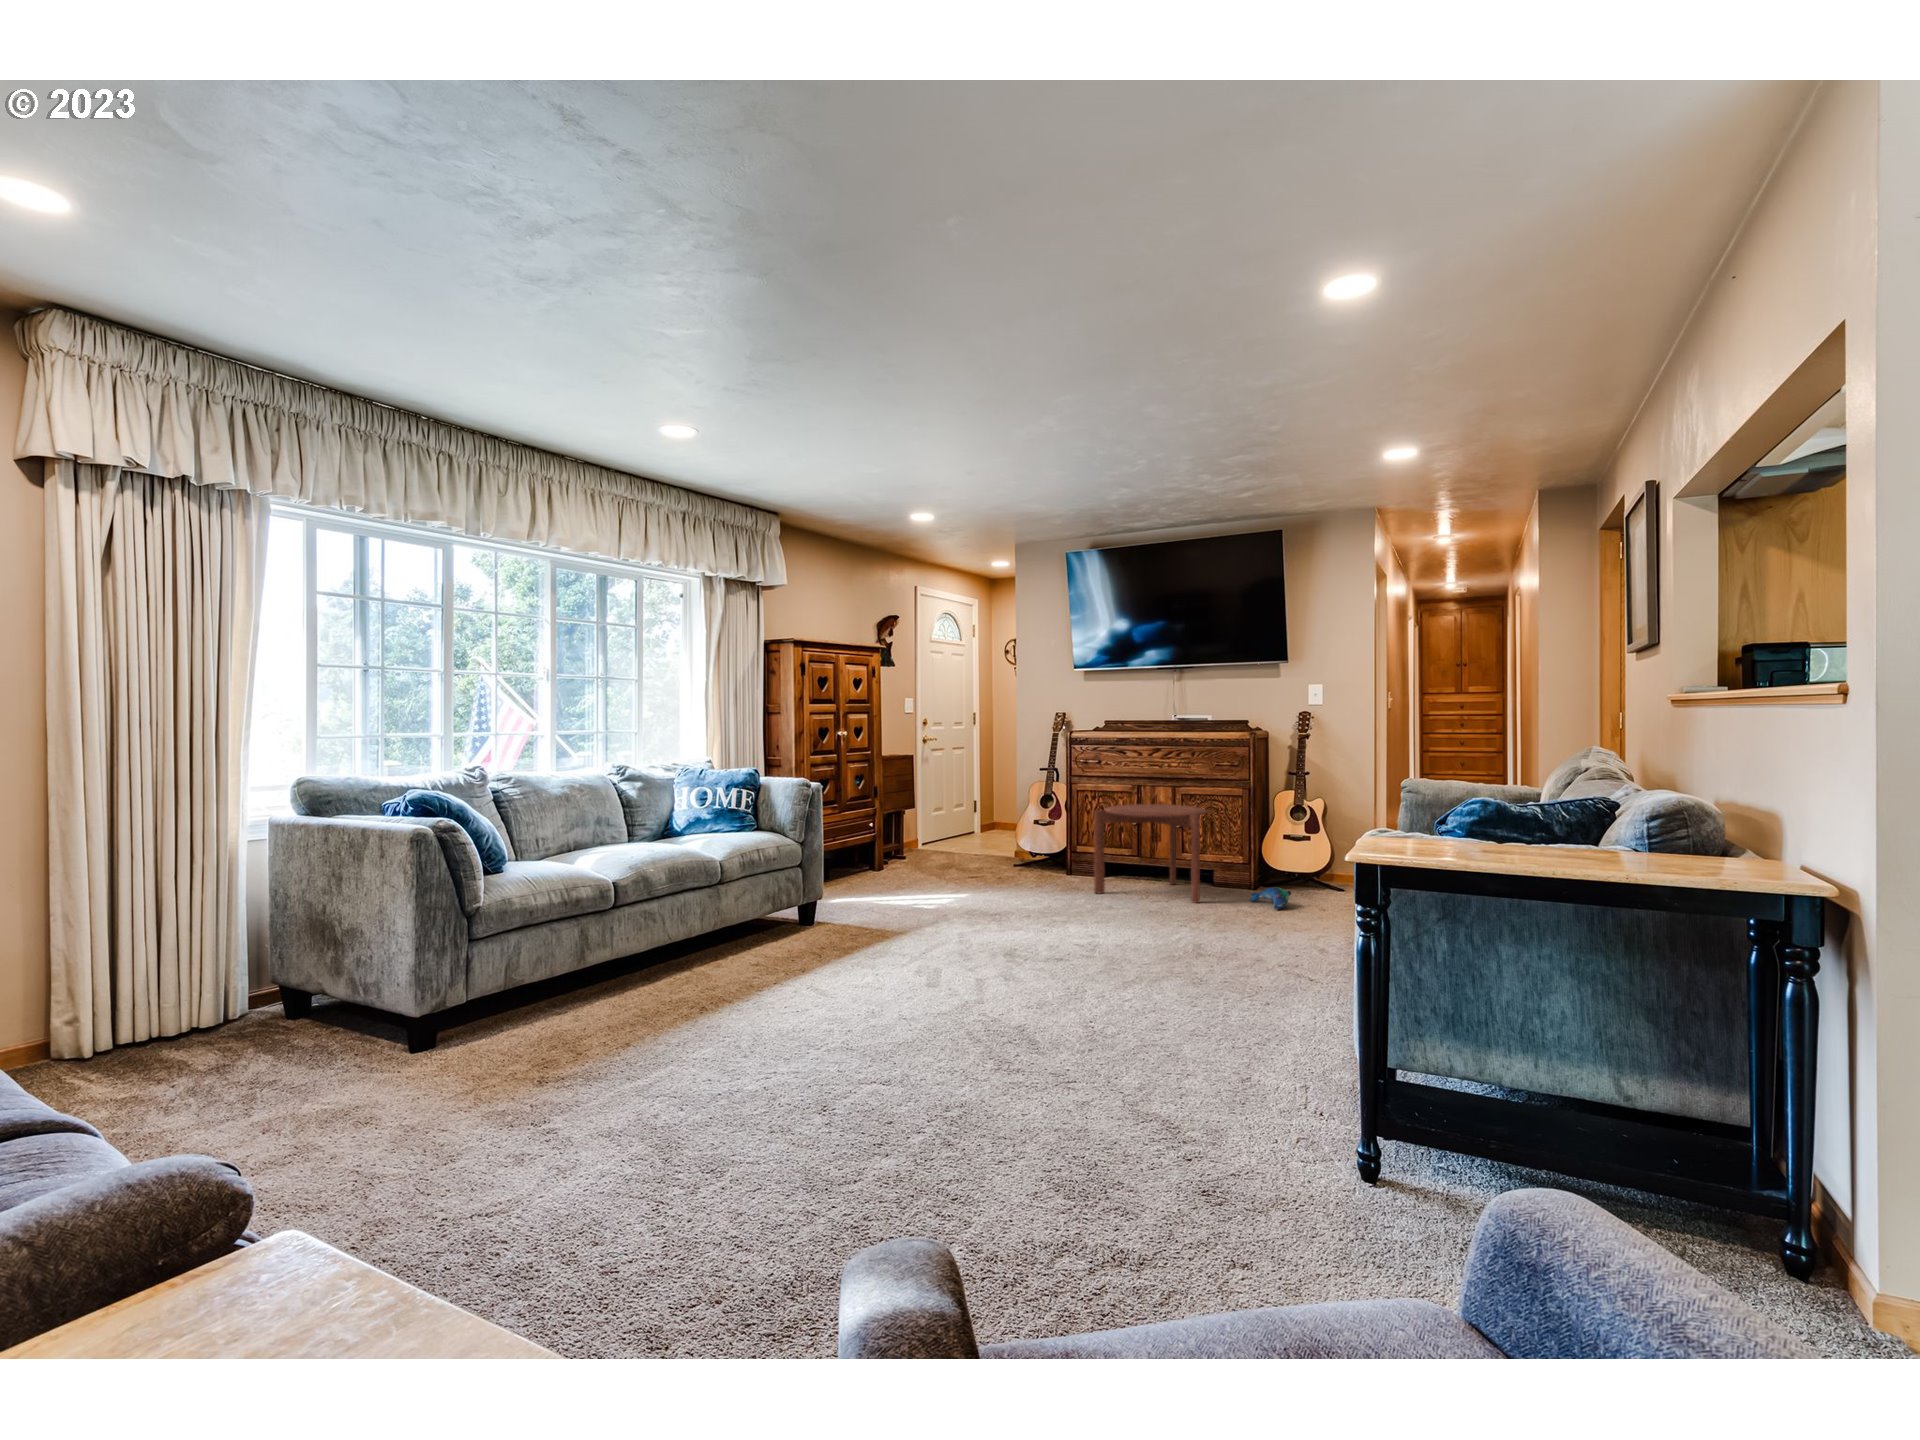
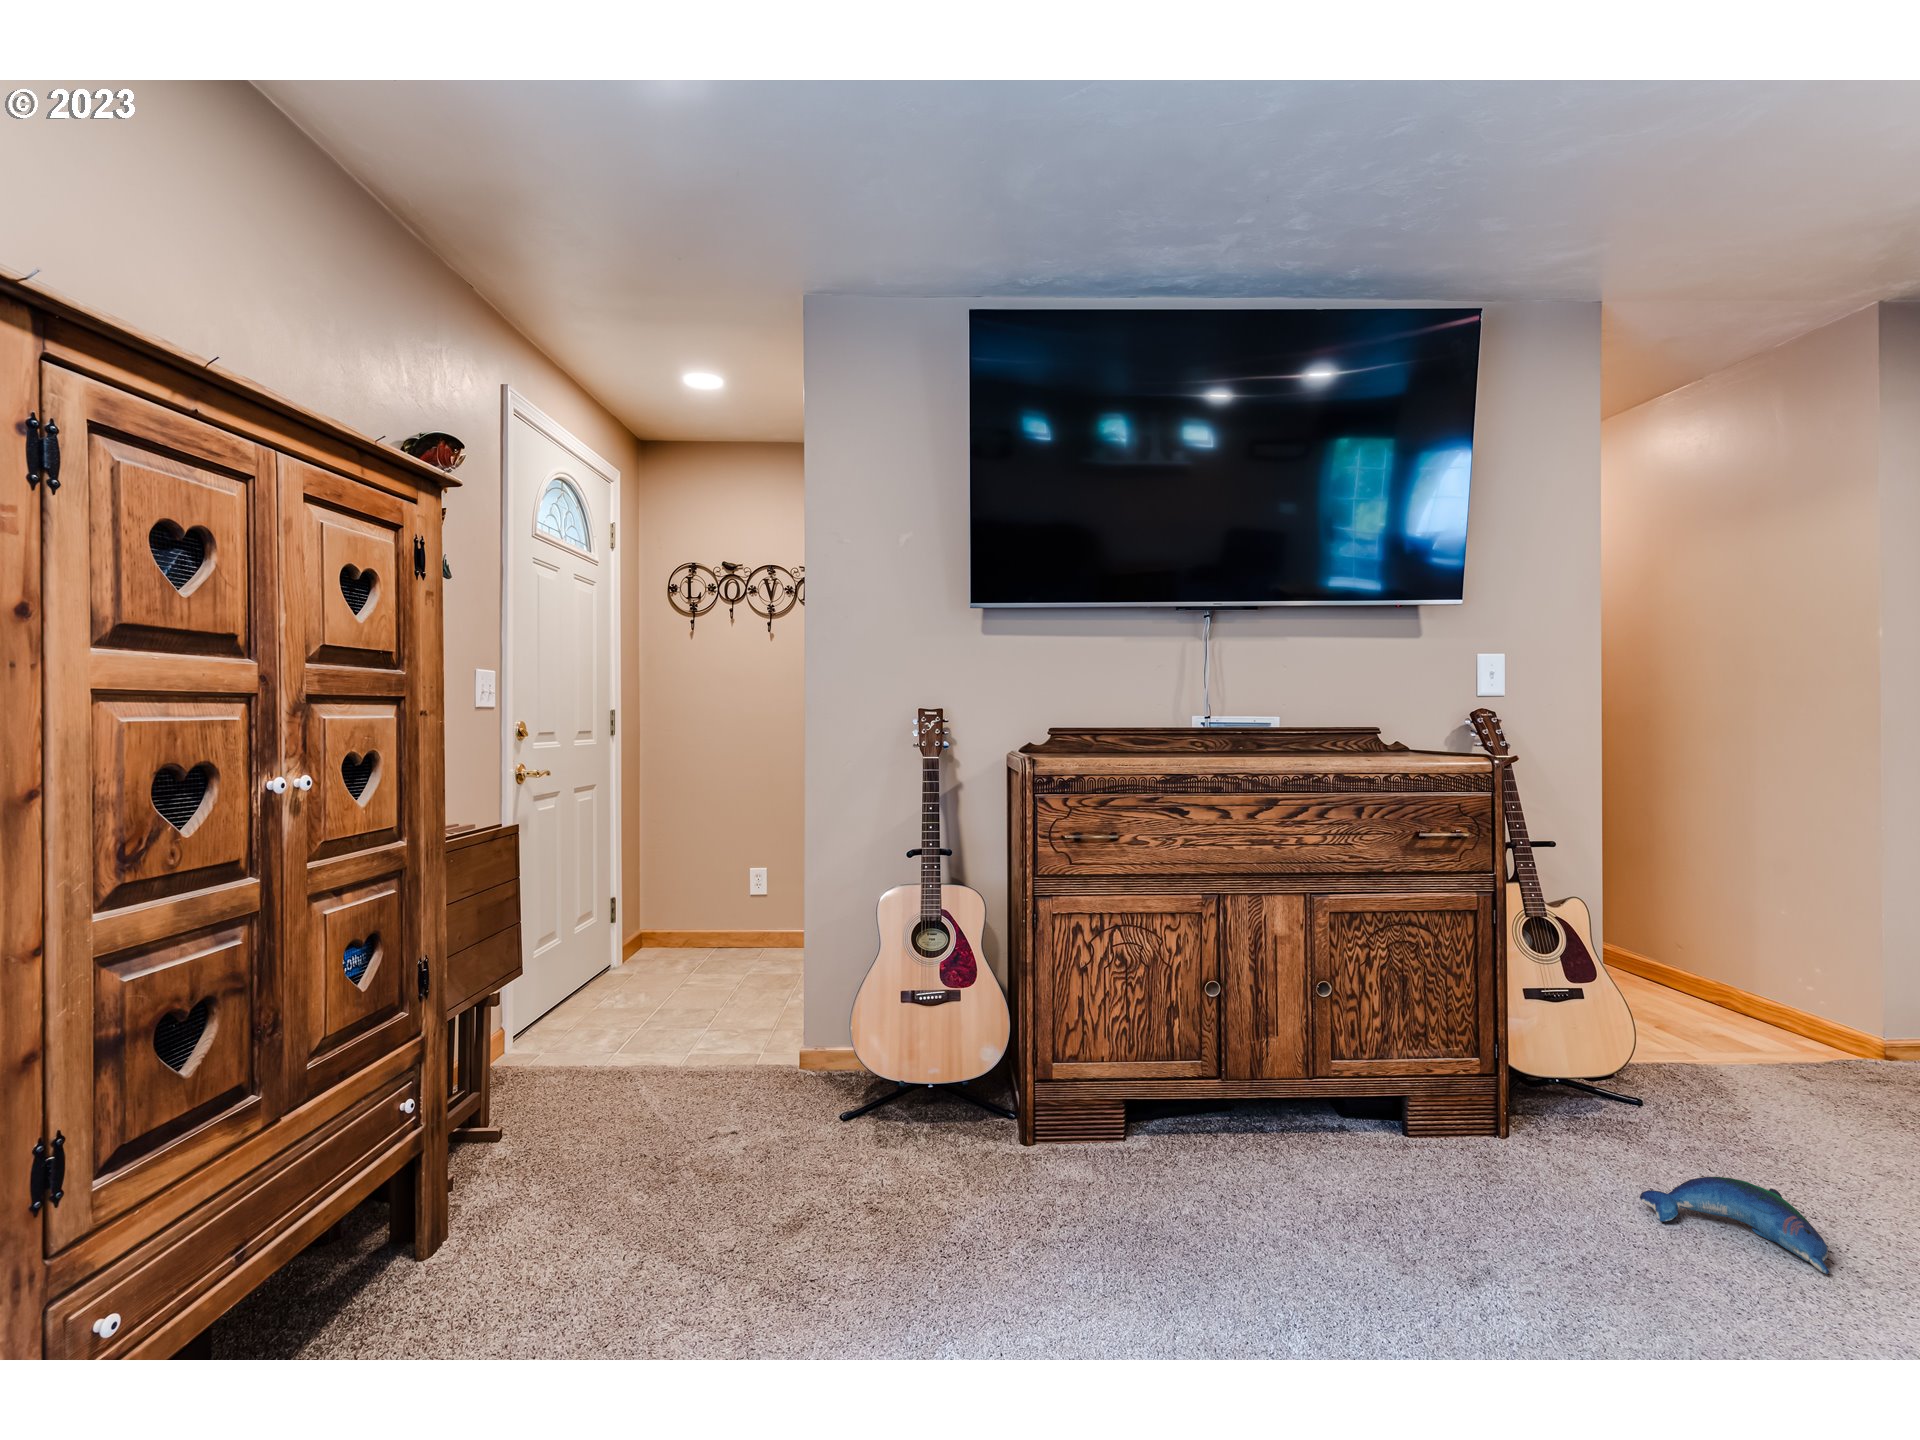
side table: present [1094,804,1207,903] -> none [1242,944,1604,1276]

